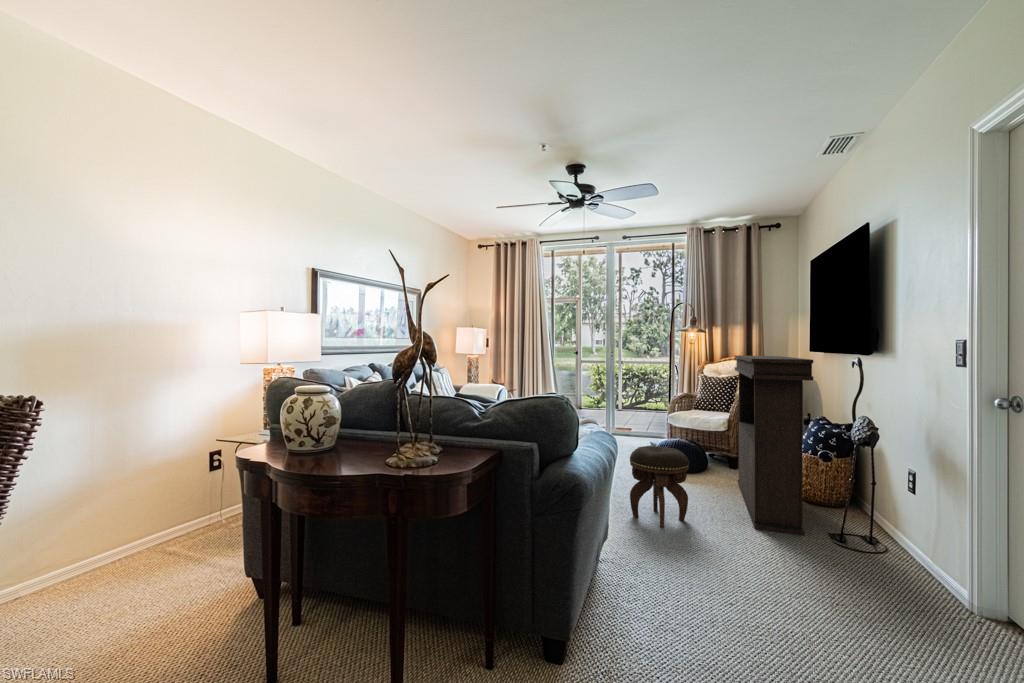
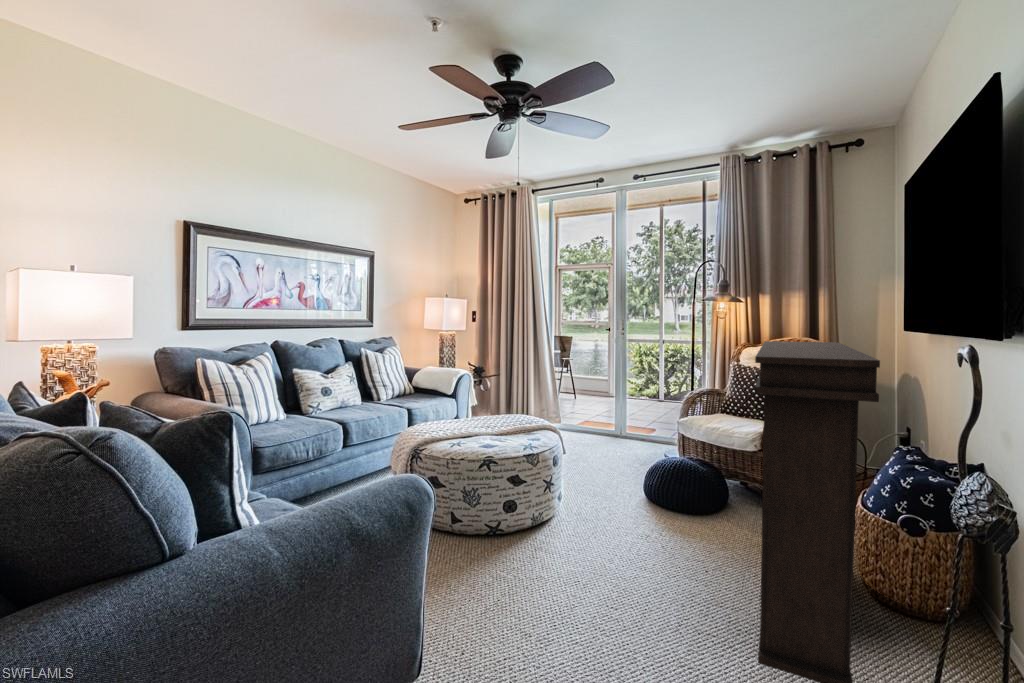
footstool: present [630,446,689,528] -> none [549,495,646,645]

